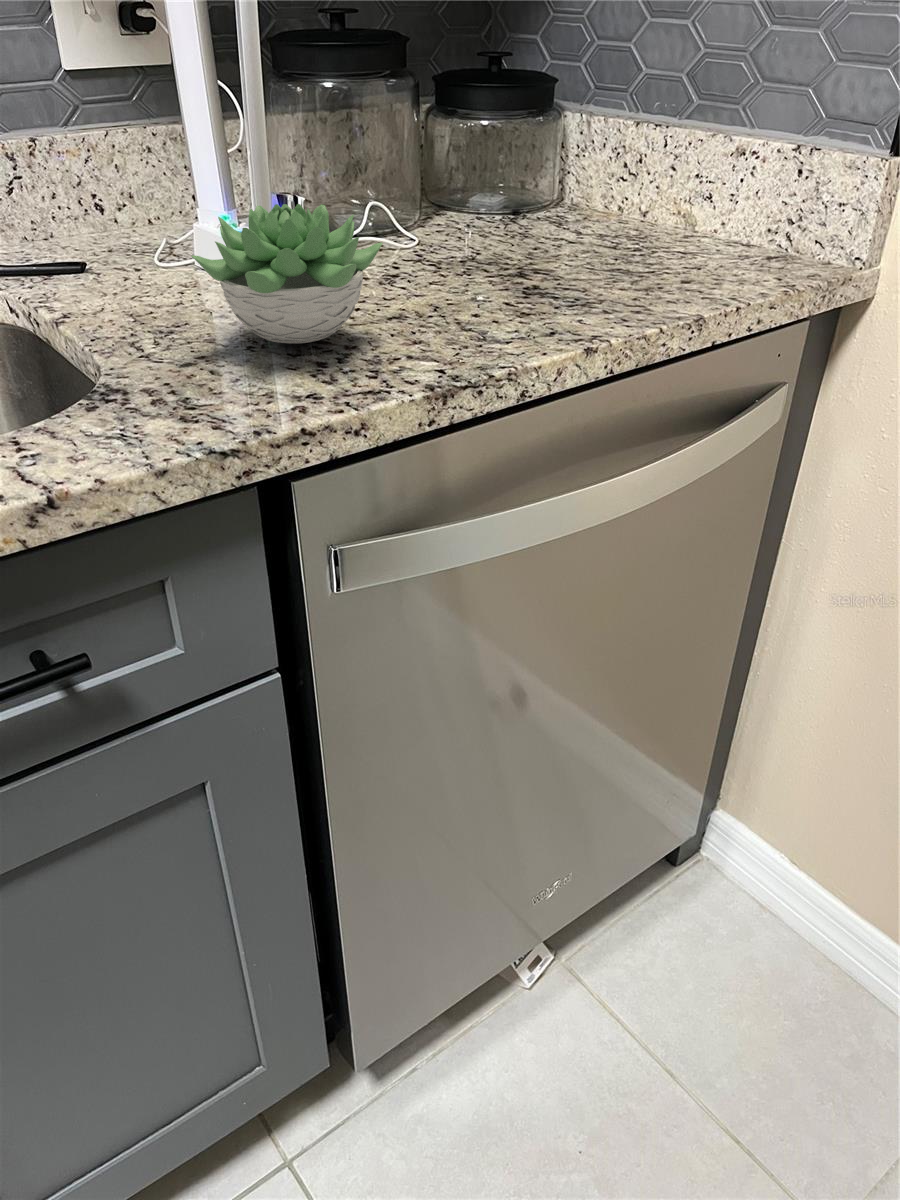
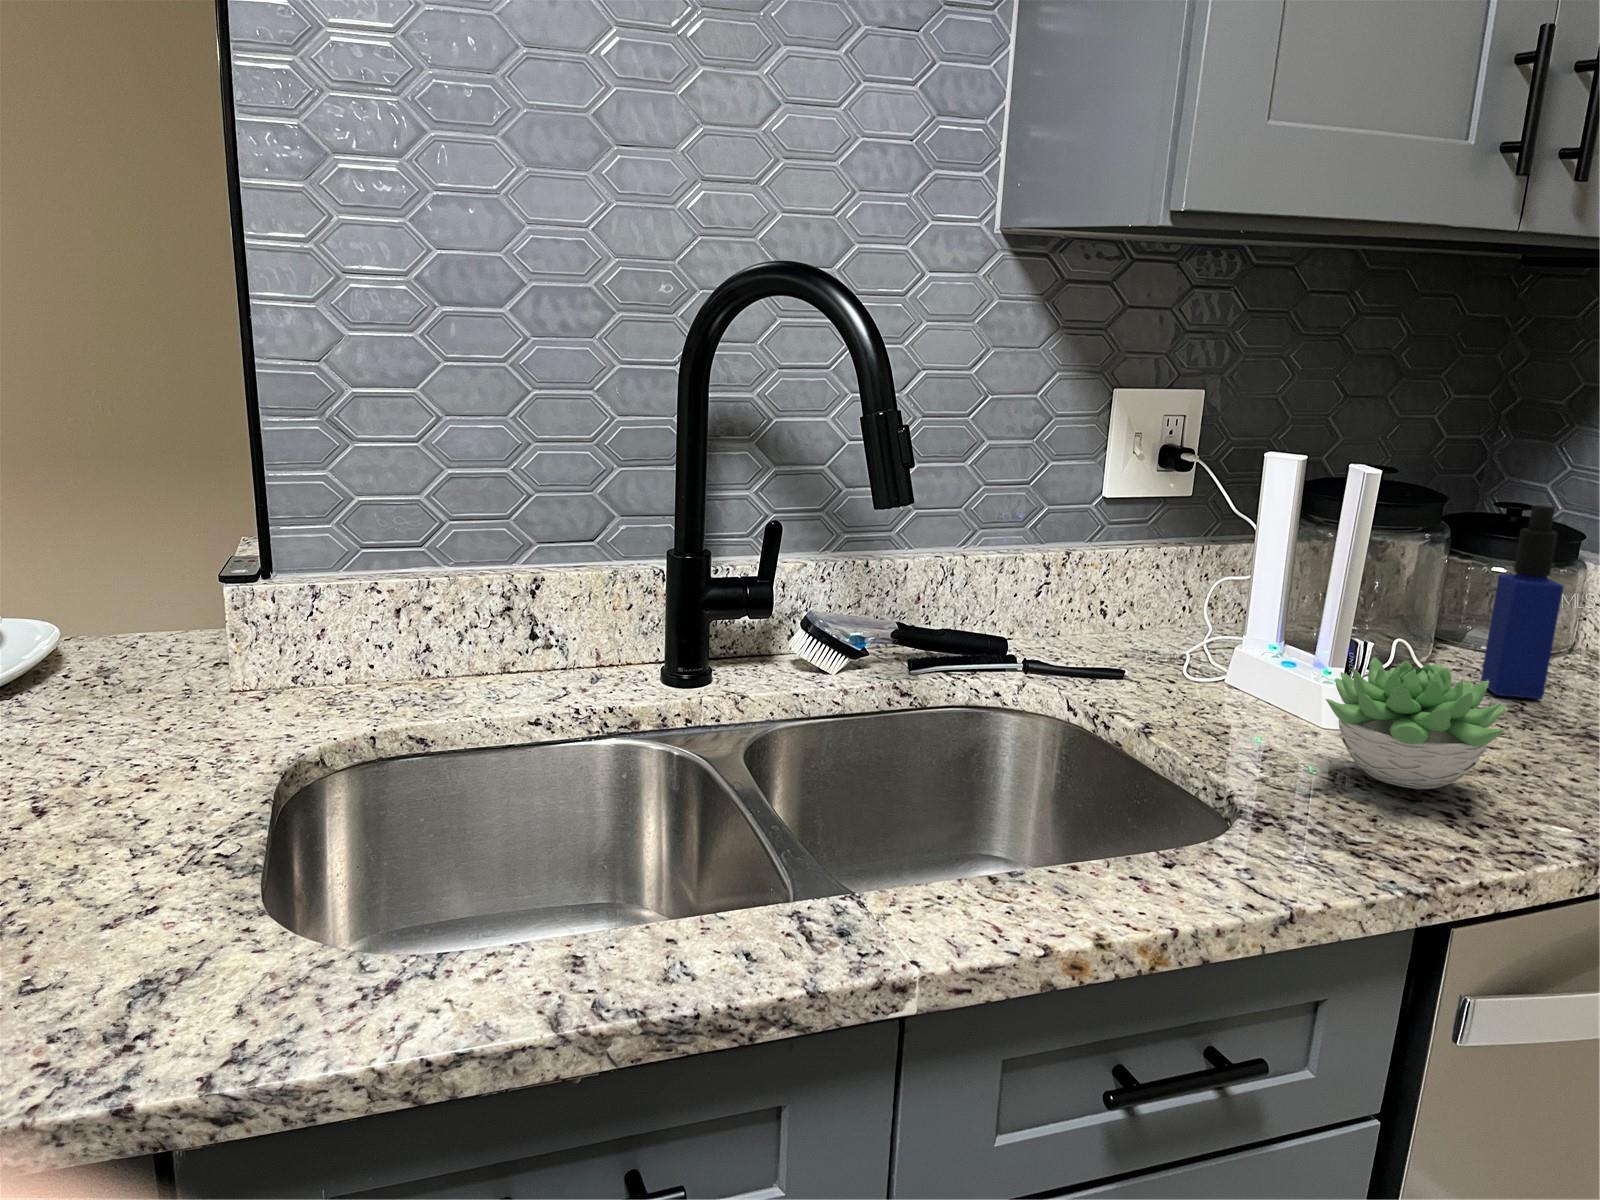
bottle: none [453,35,502,249] -> present [1481,505,1563,699]

